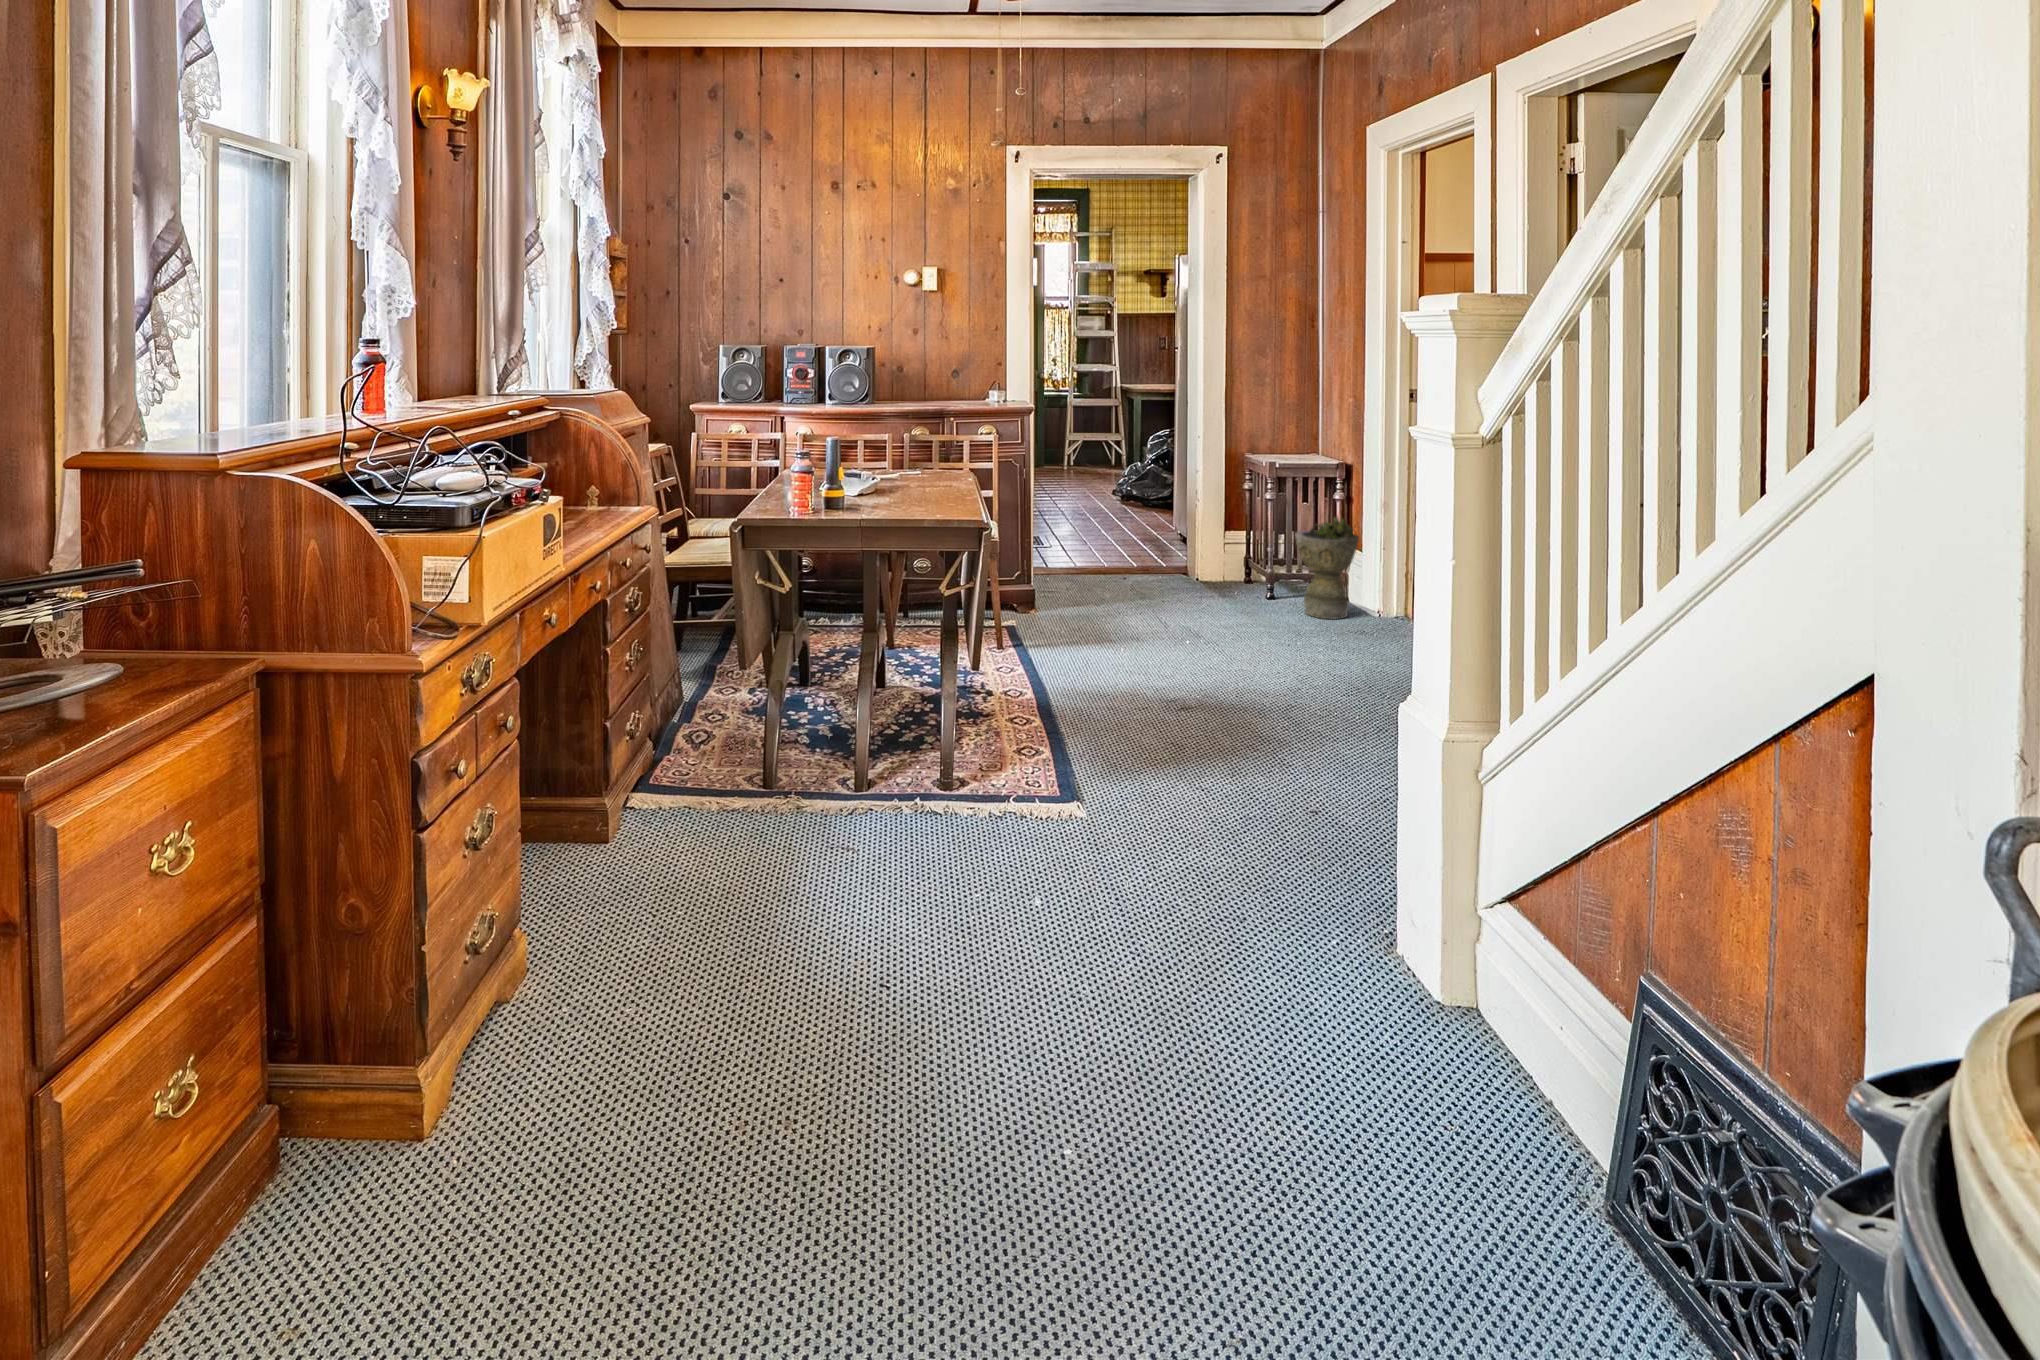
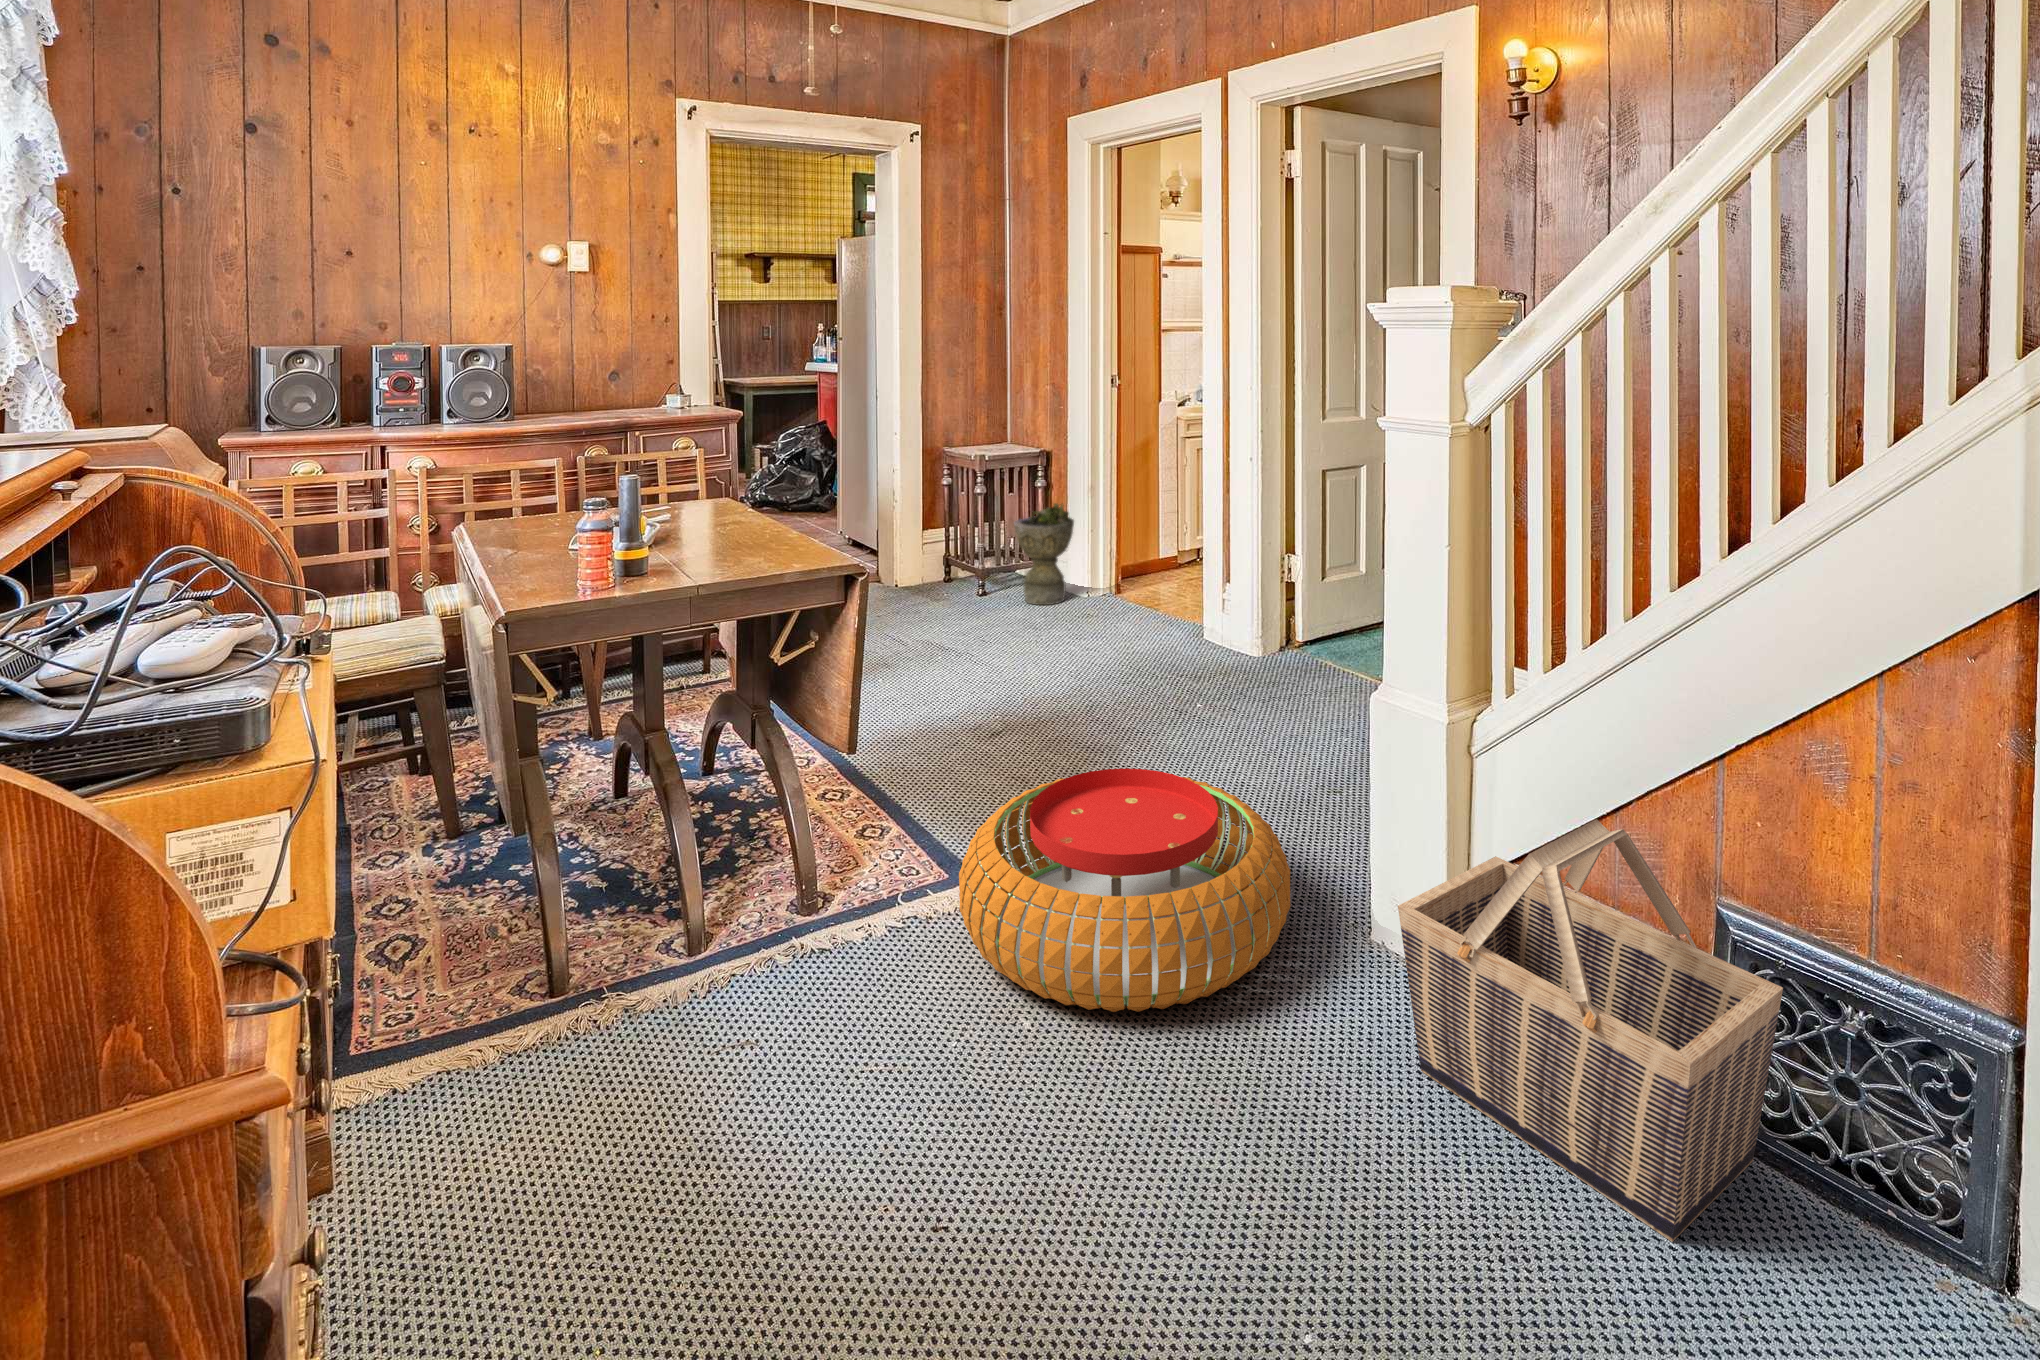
pouf: none [1023,732,1322,929] -> present [959,769,1291,1012]
basket: none [1315,844,1644,1233] -> present [1398,819,1783,1242]

